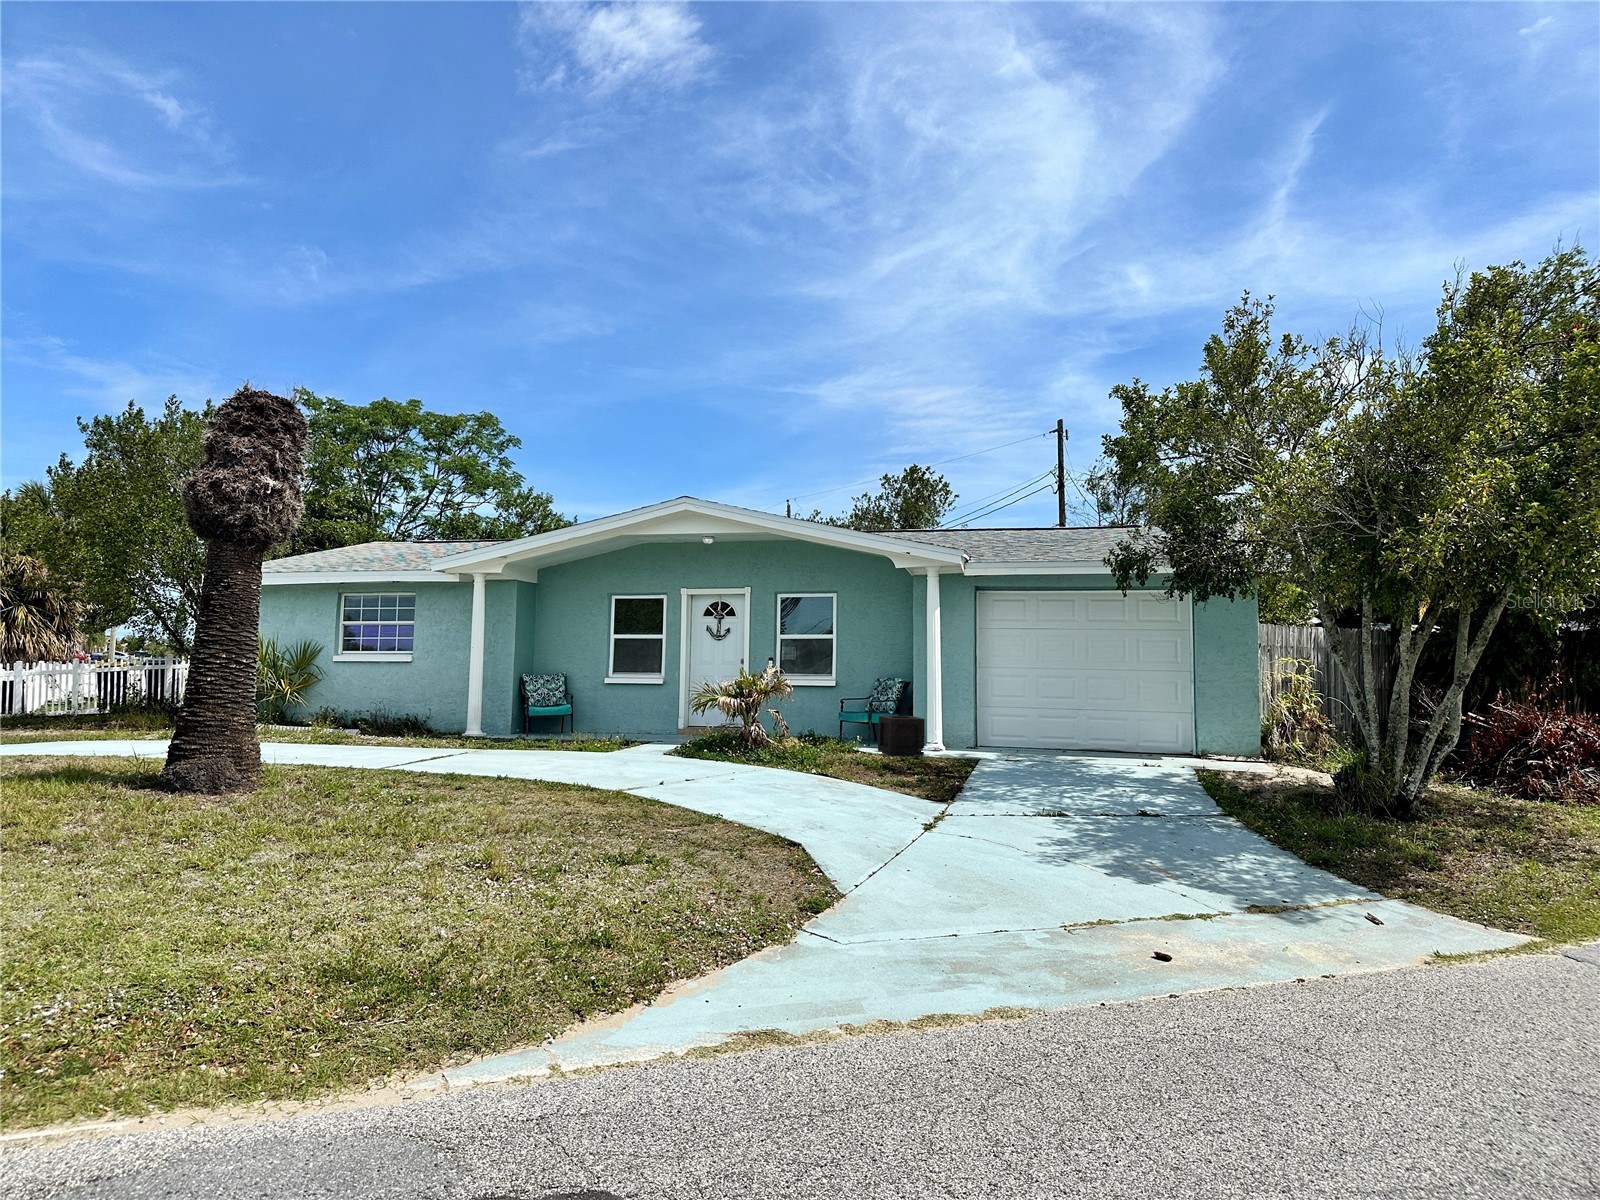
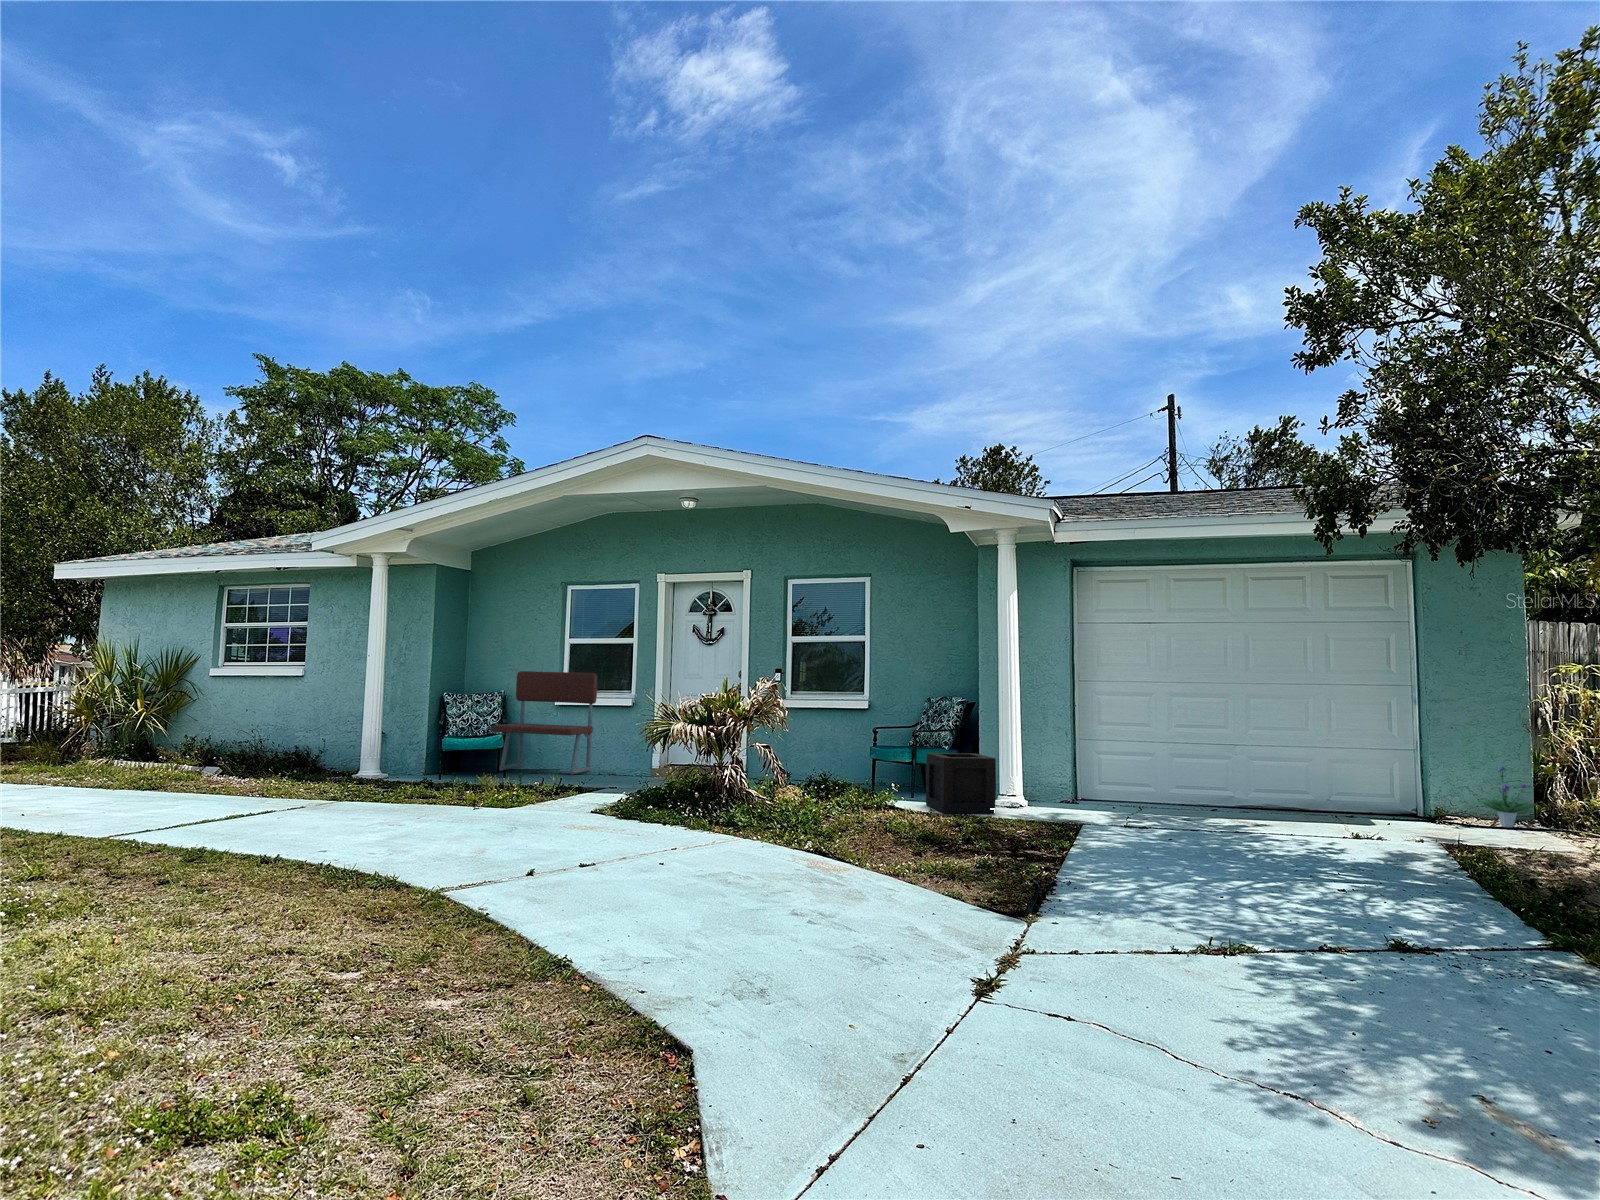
bench: none [565,659,639,733] -> present [491,671,597,774]
potted plant: none [1223,721,1254,759] -> present [1480,765,1535,827]

